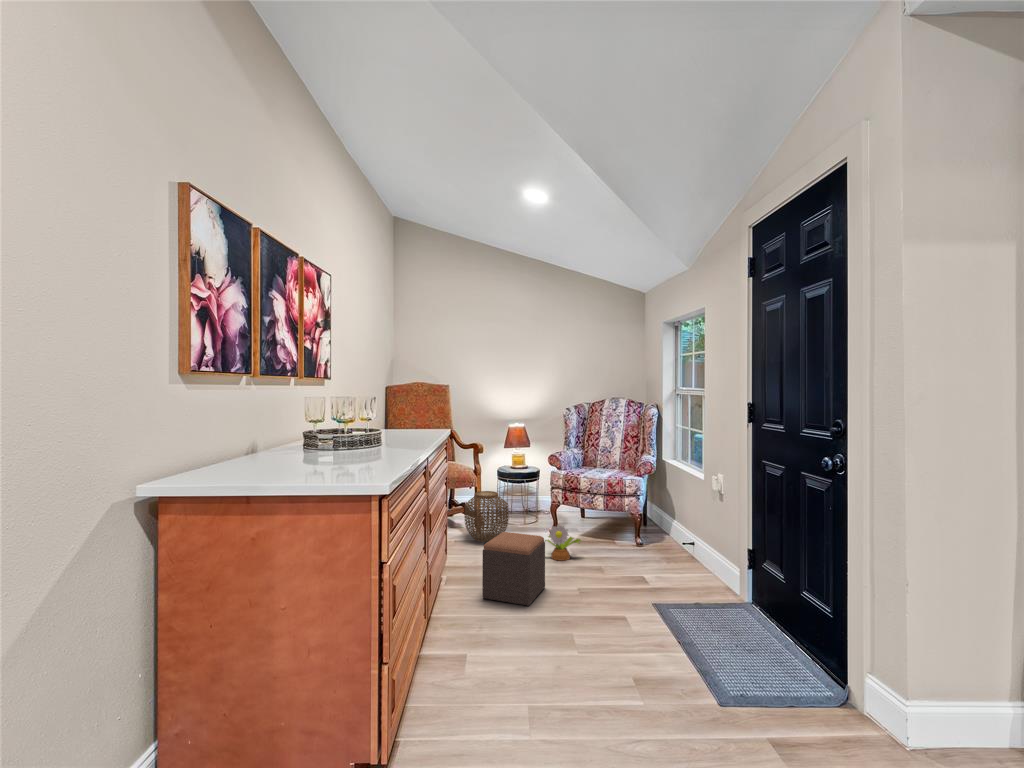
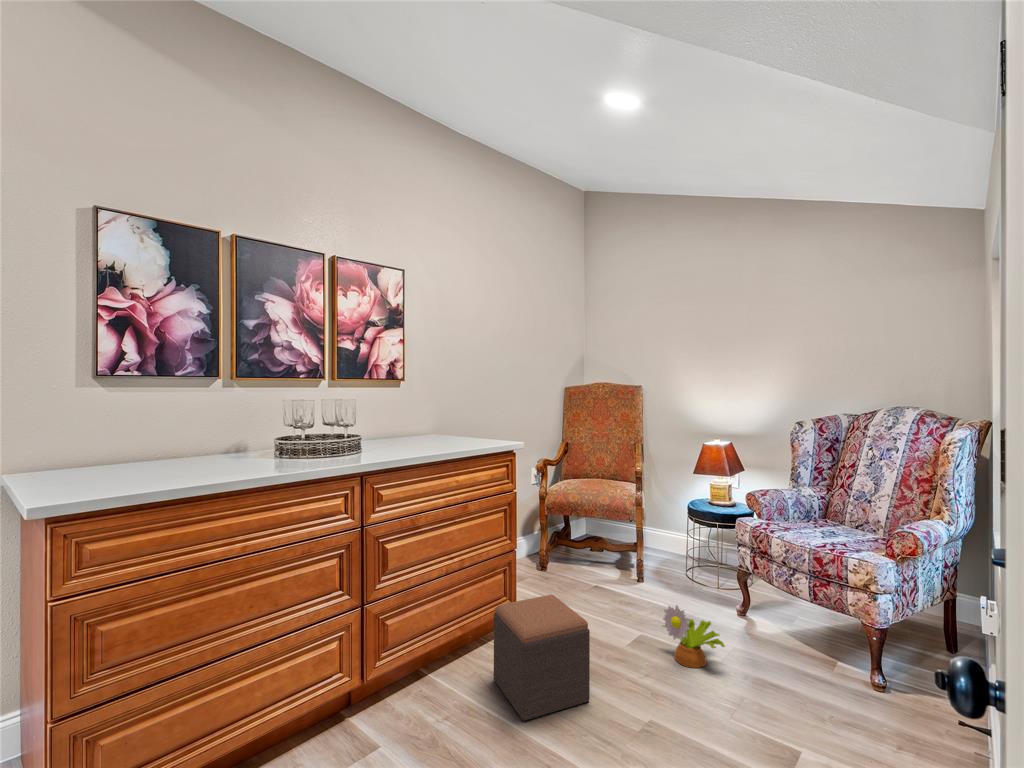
woven basket: present [465,491,509,542] -> none [603,527,665,600]

